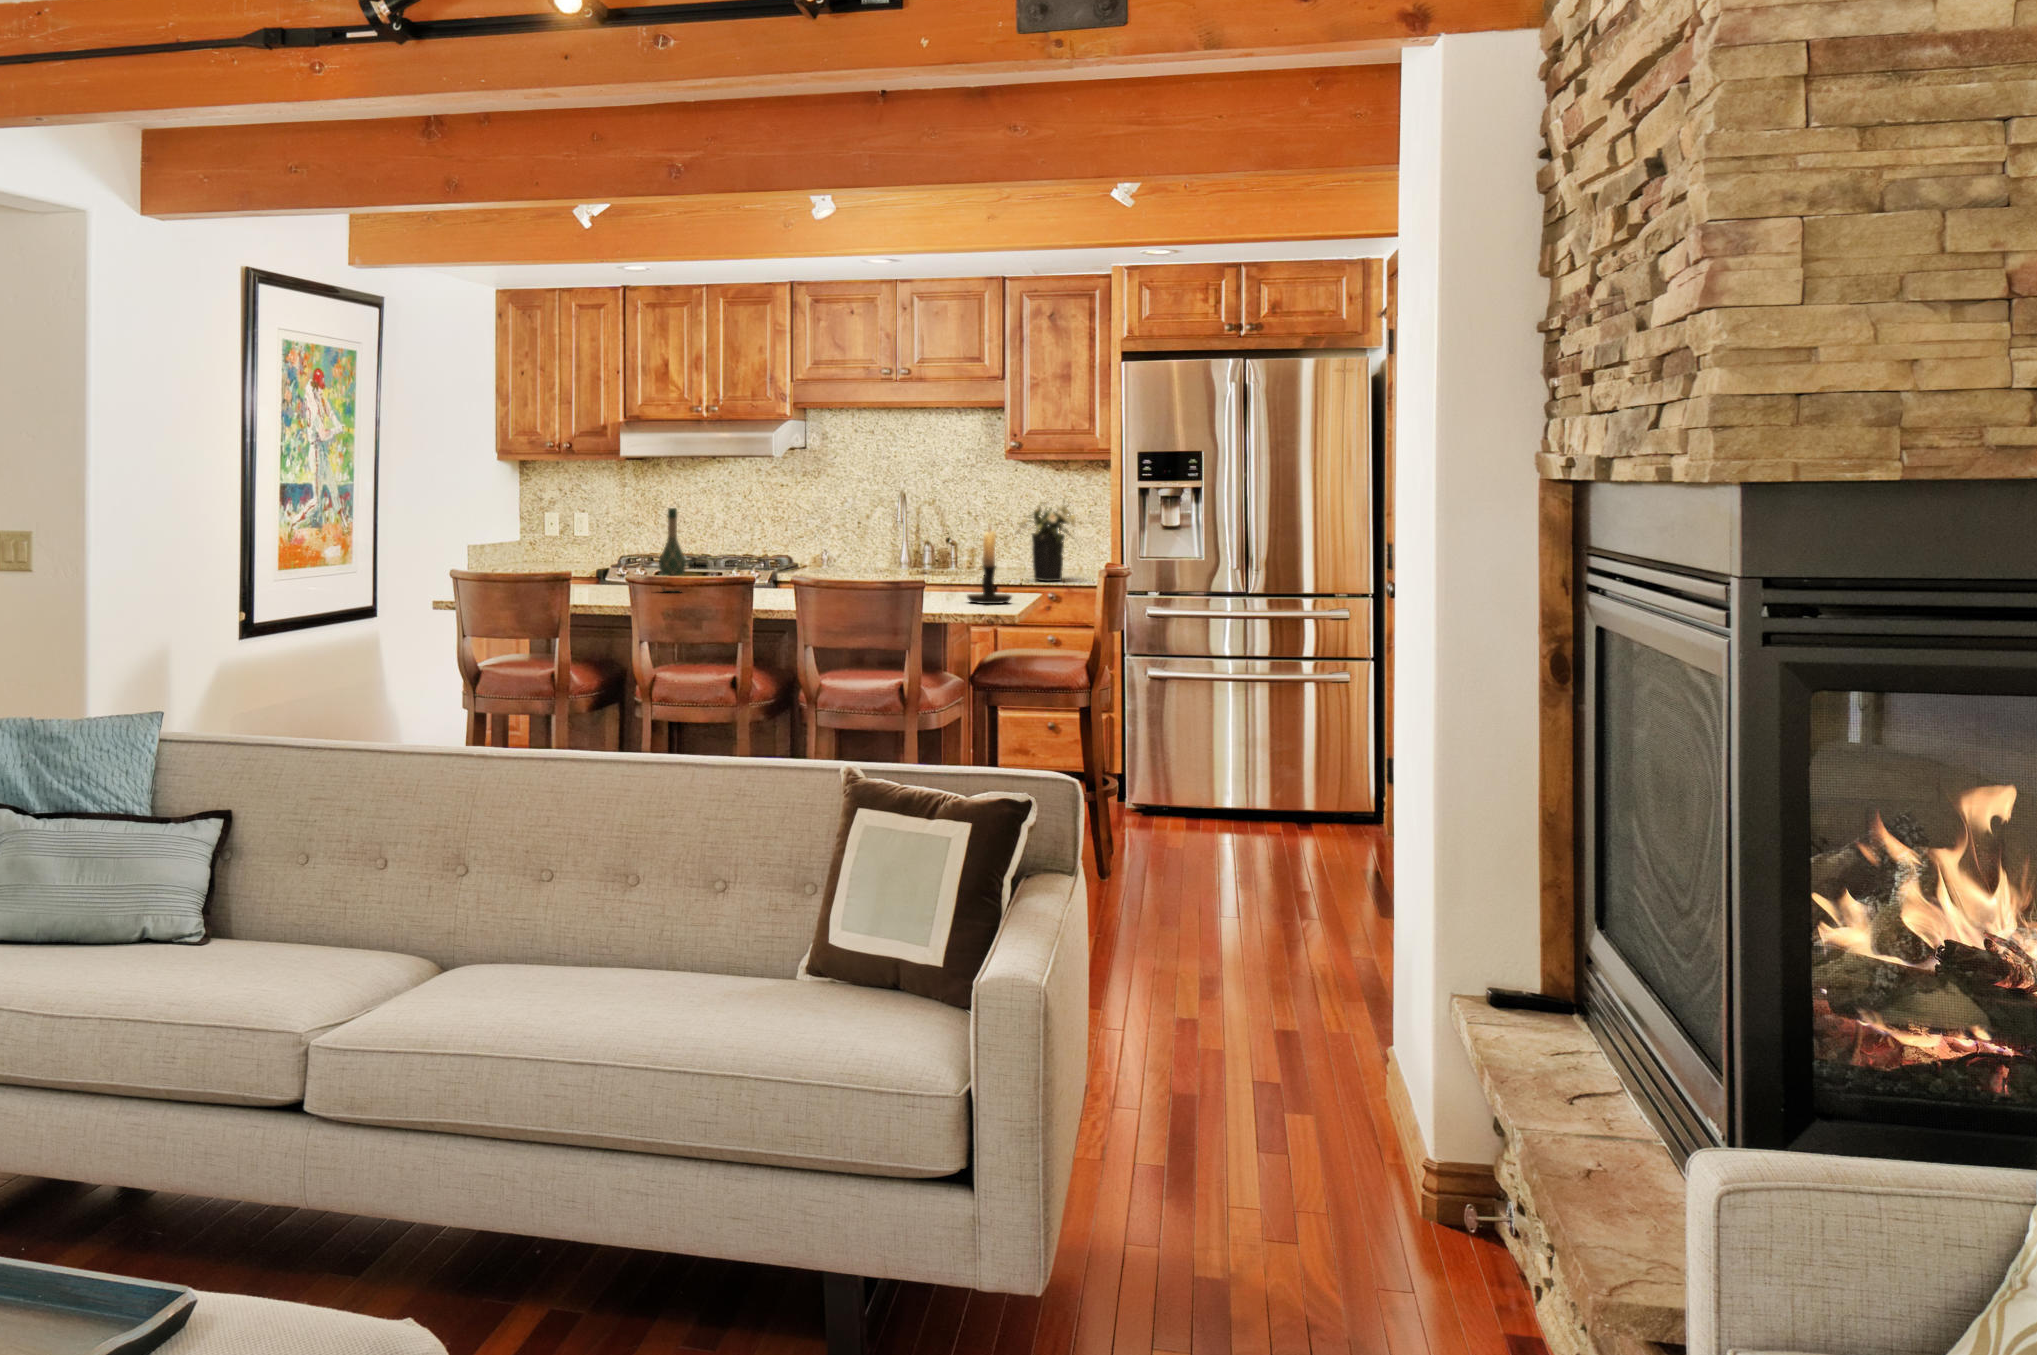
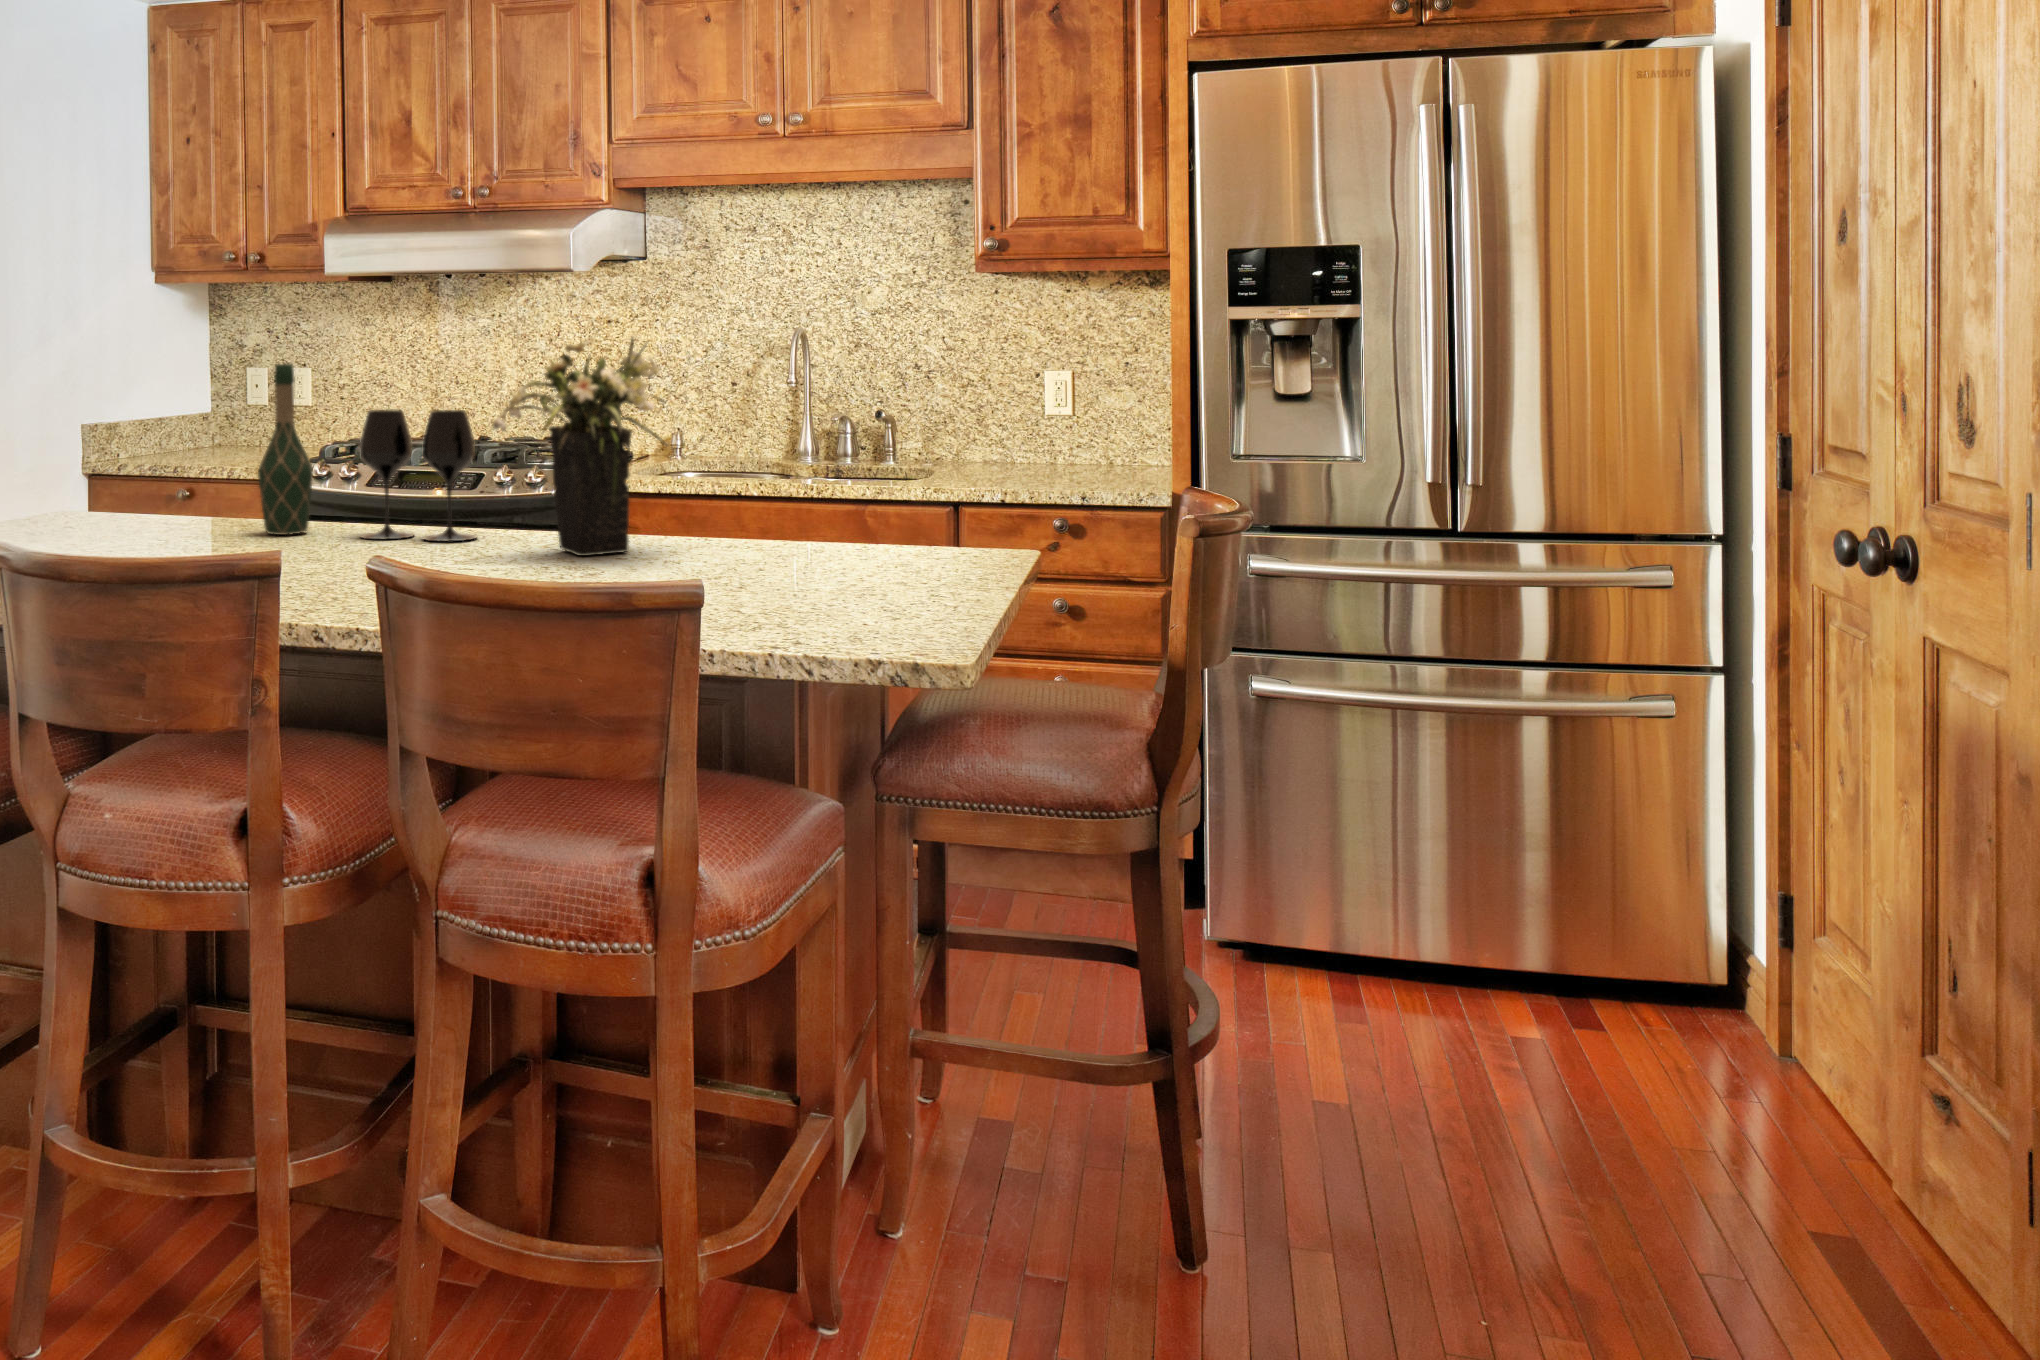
flower arrangement: present [1017,502,1077,581] -> present [493,337,668,556]
candle holder: present [967,522,1011,604] -> none [870,384,970,579]
wine glass: none [712,531,771,594] -> present [360,409,476,541]

